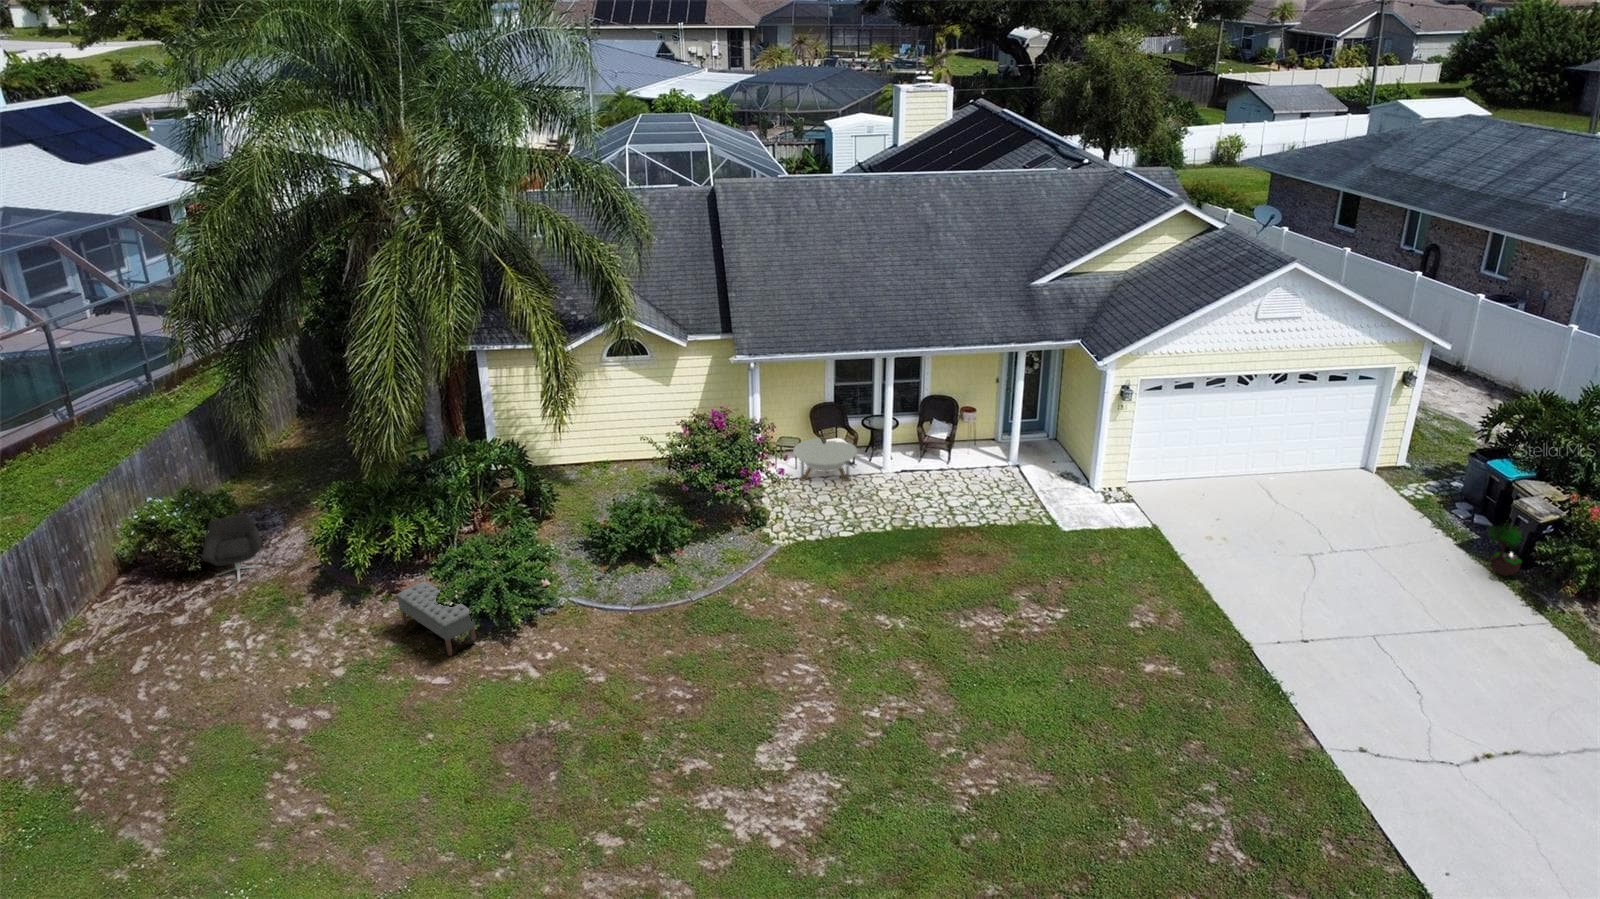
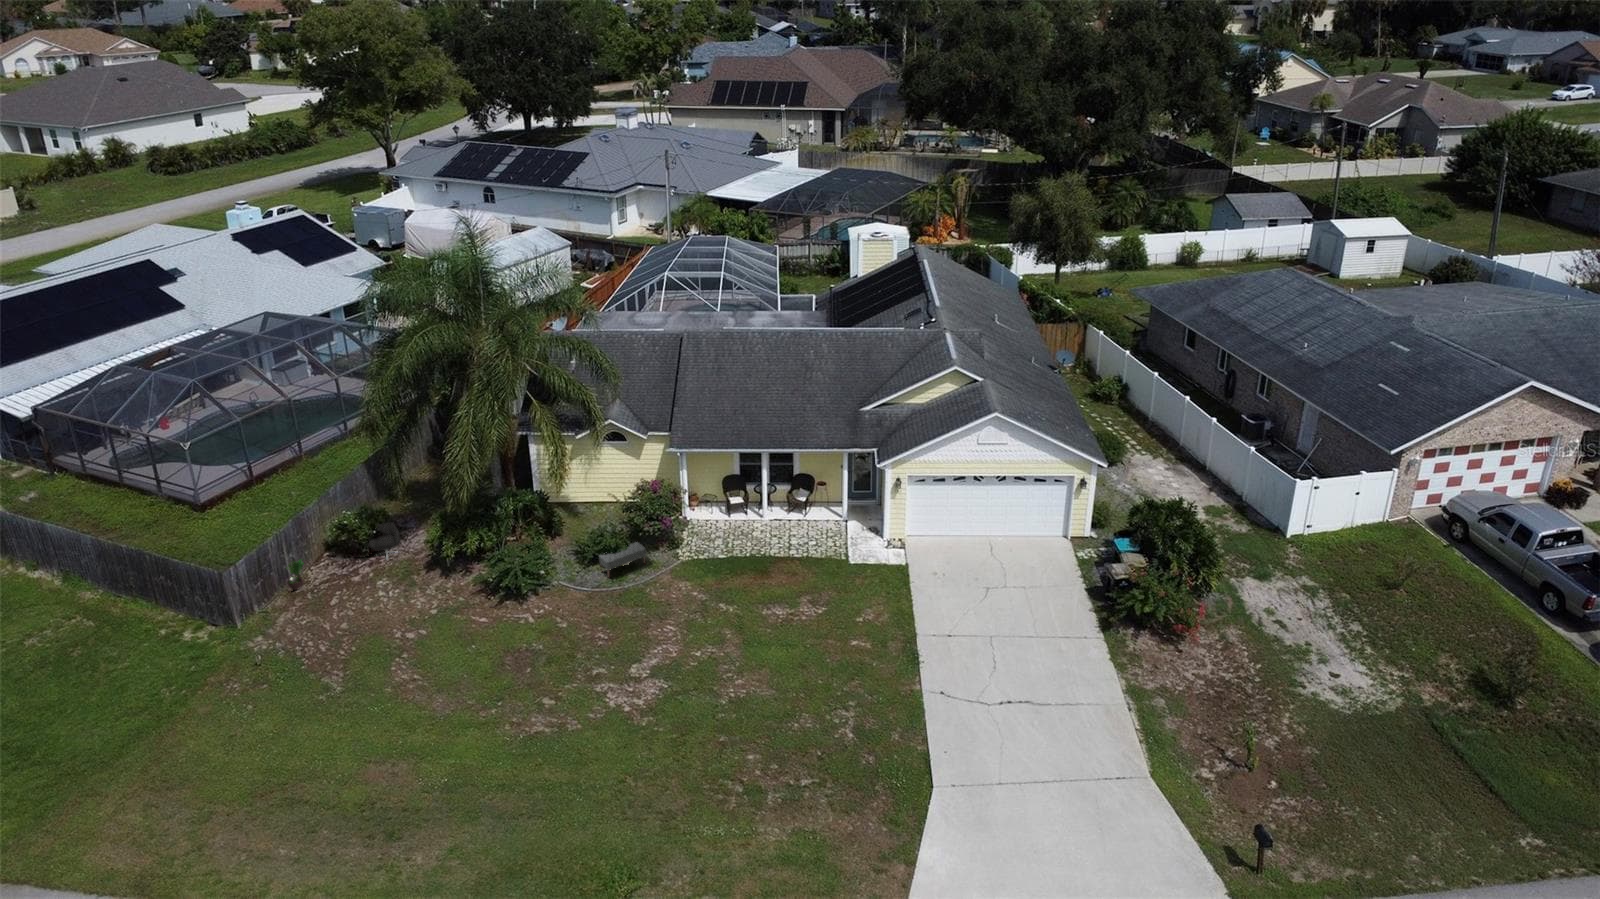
round table: present [793,438,857,481] -> none [709,495,747,524]
potted tree: present [1488,524,1521,575] -> present [287,561,304,590]
bench: present [396,582,476,656] -> present [599,542,646,577]

